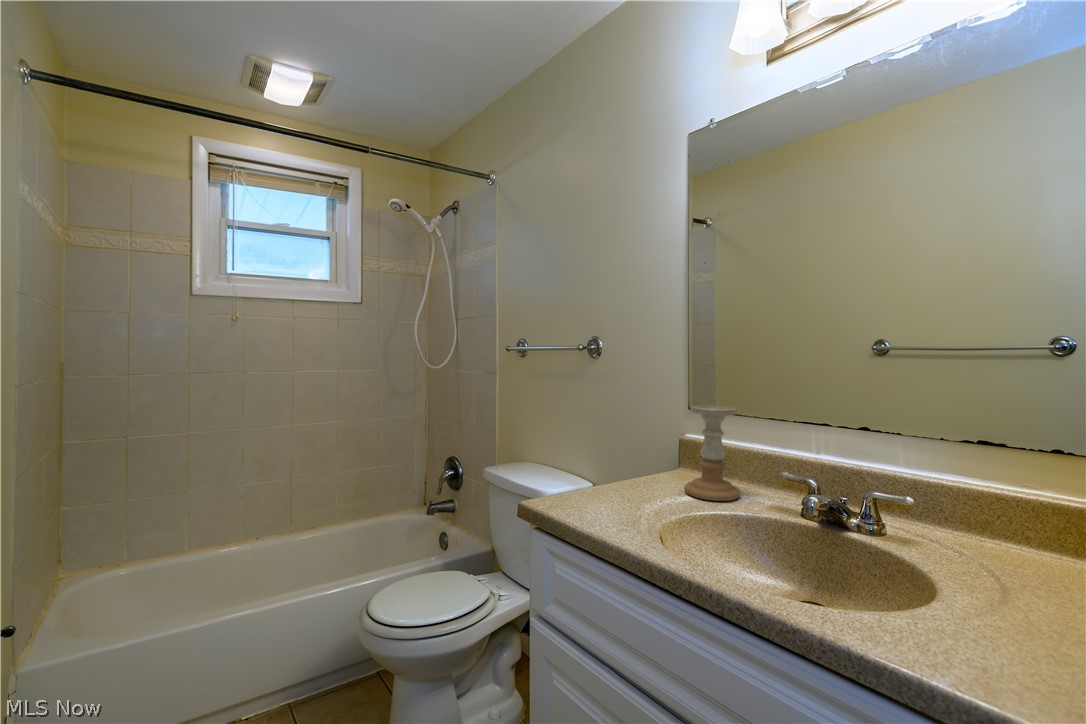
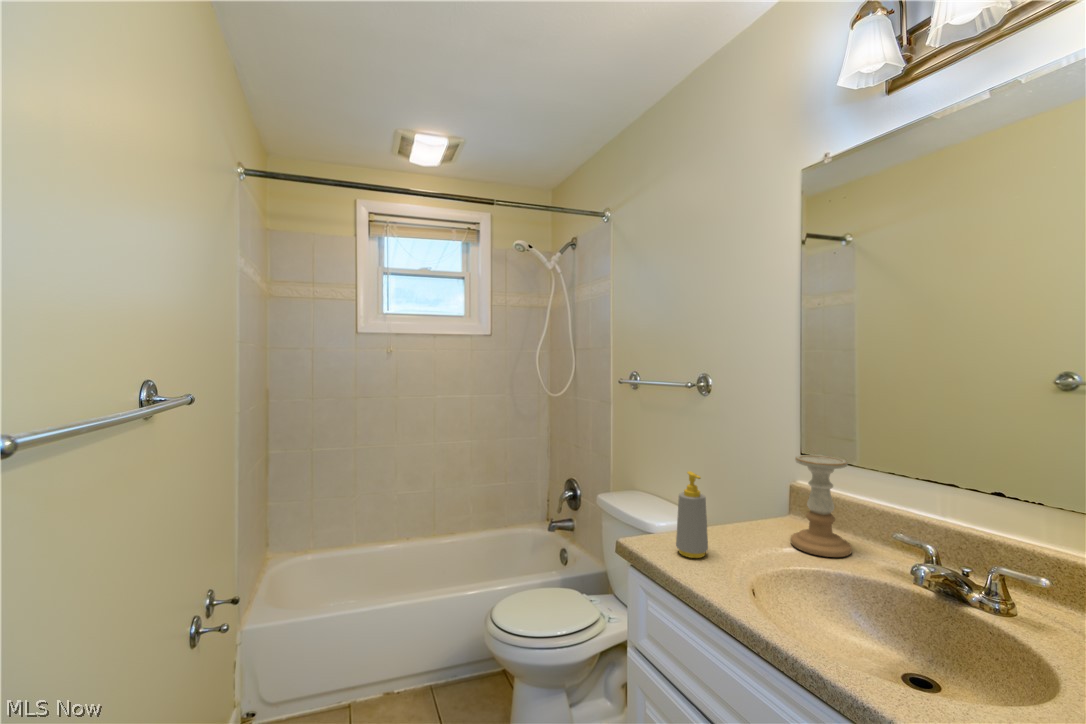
soap bottle: none [580,424,612,513] -> present [676,471,708,558]

